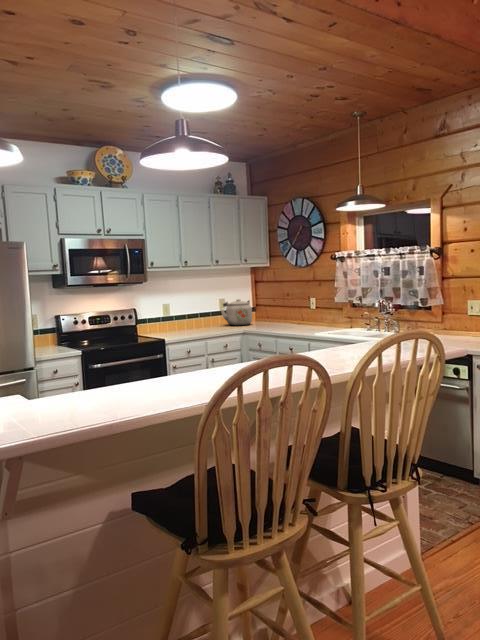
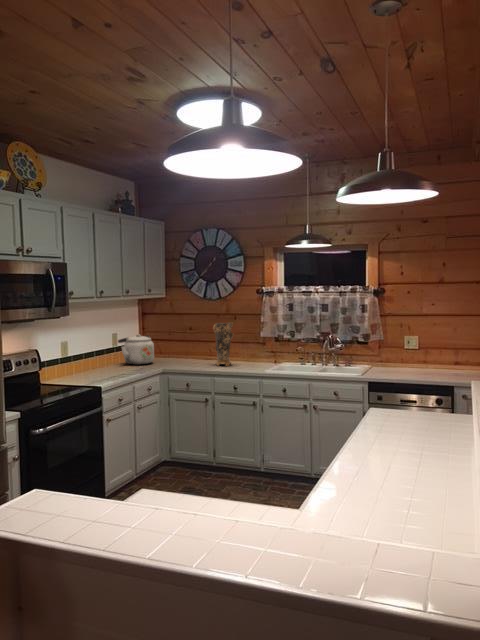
decorative vase: none [293,288,312,329] -> present [213,323,234,366]

